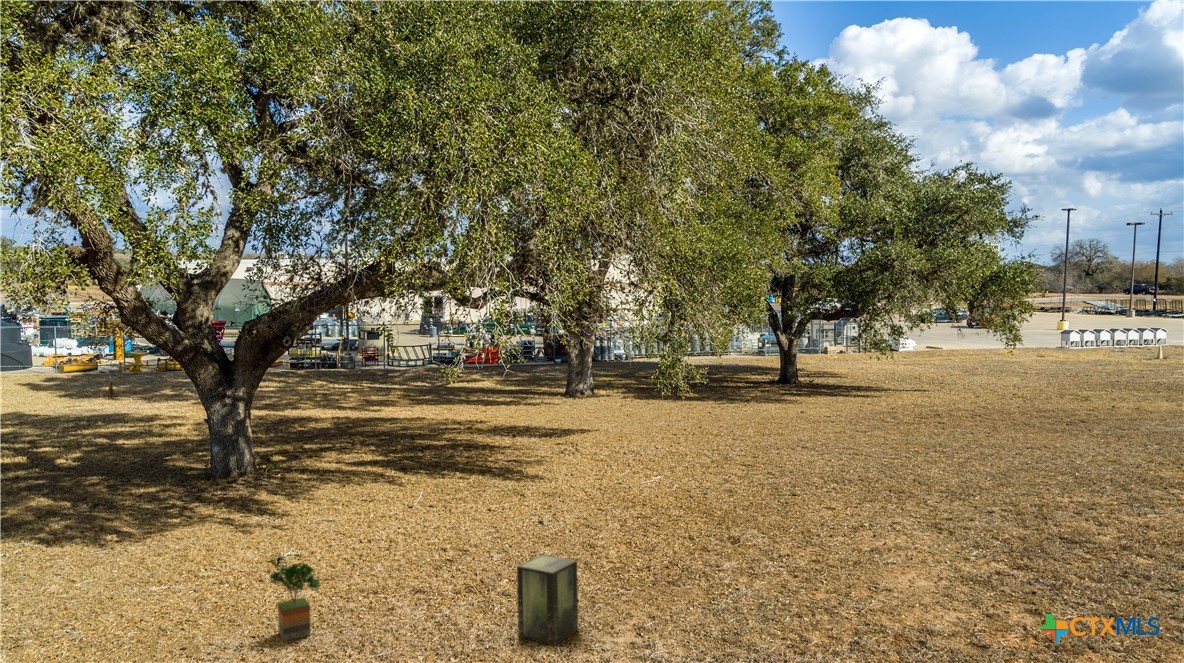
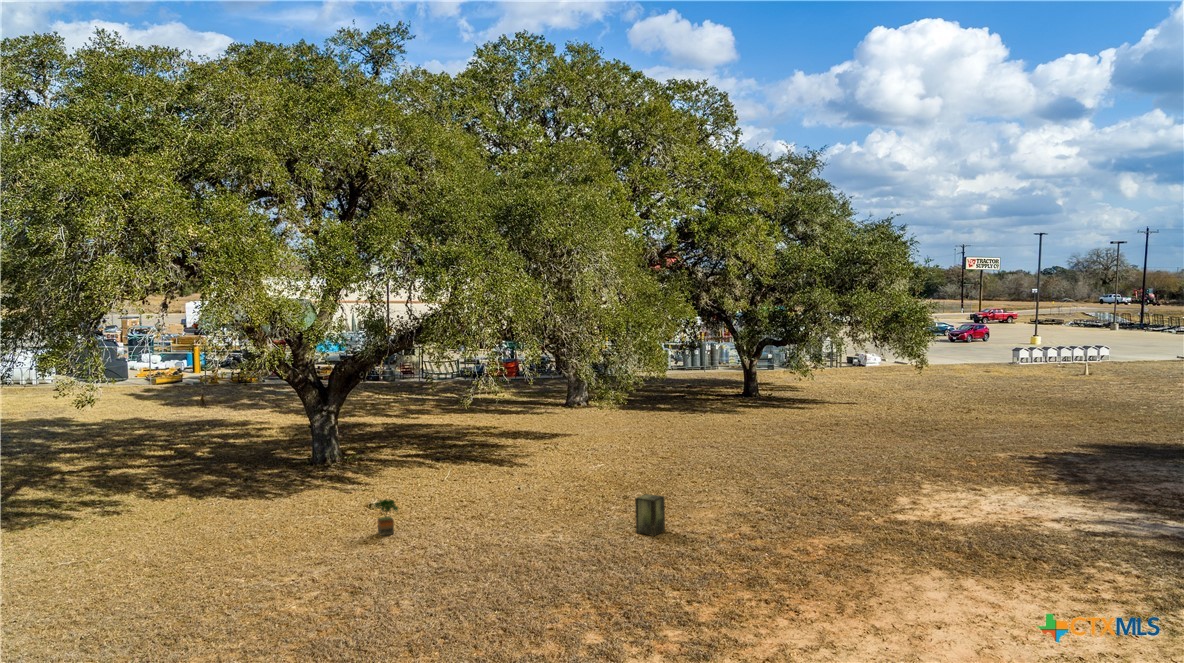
storage box: present [517,555,578,646] -> present [635,494,665,536]

